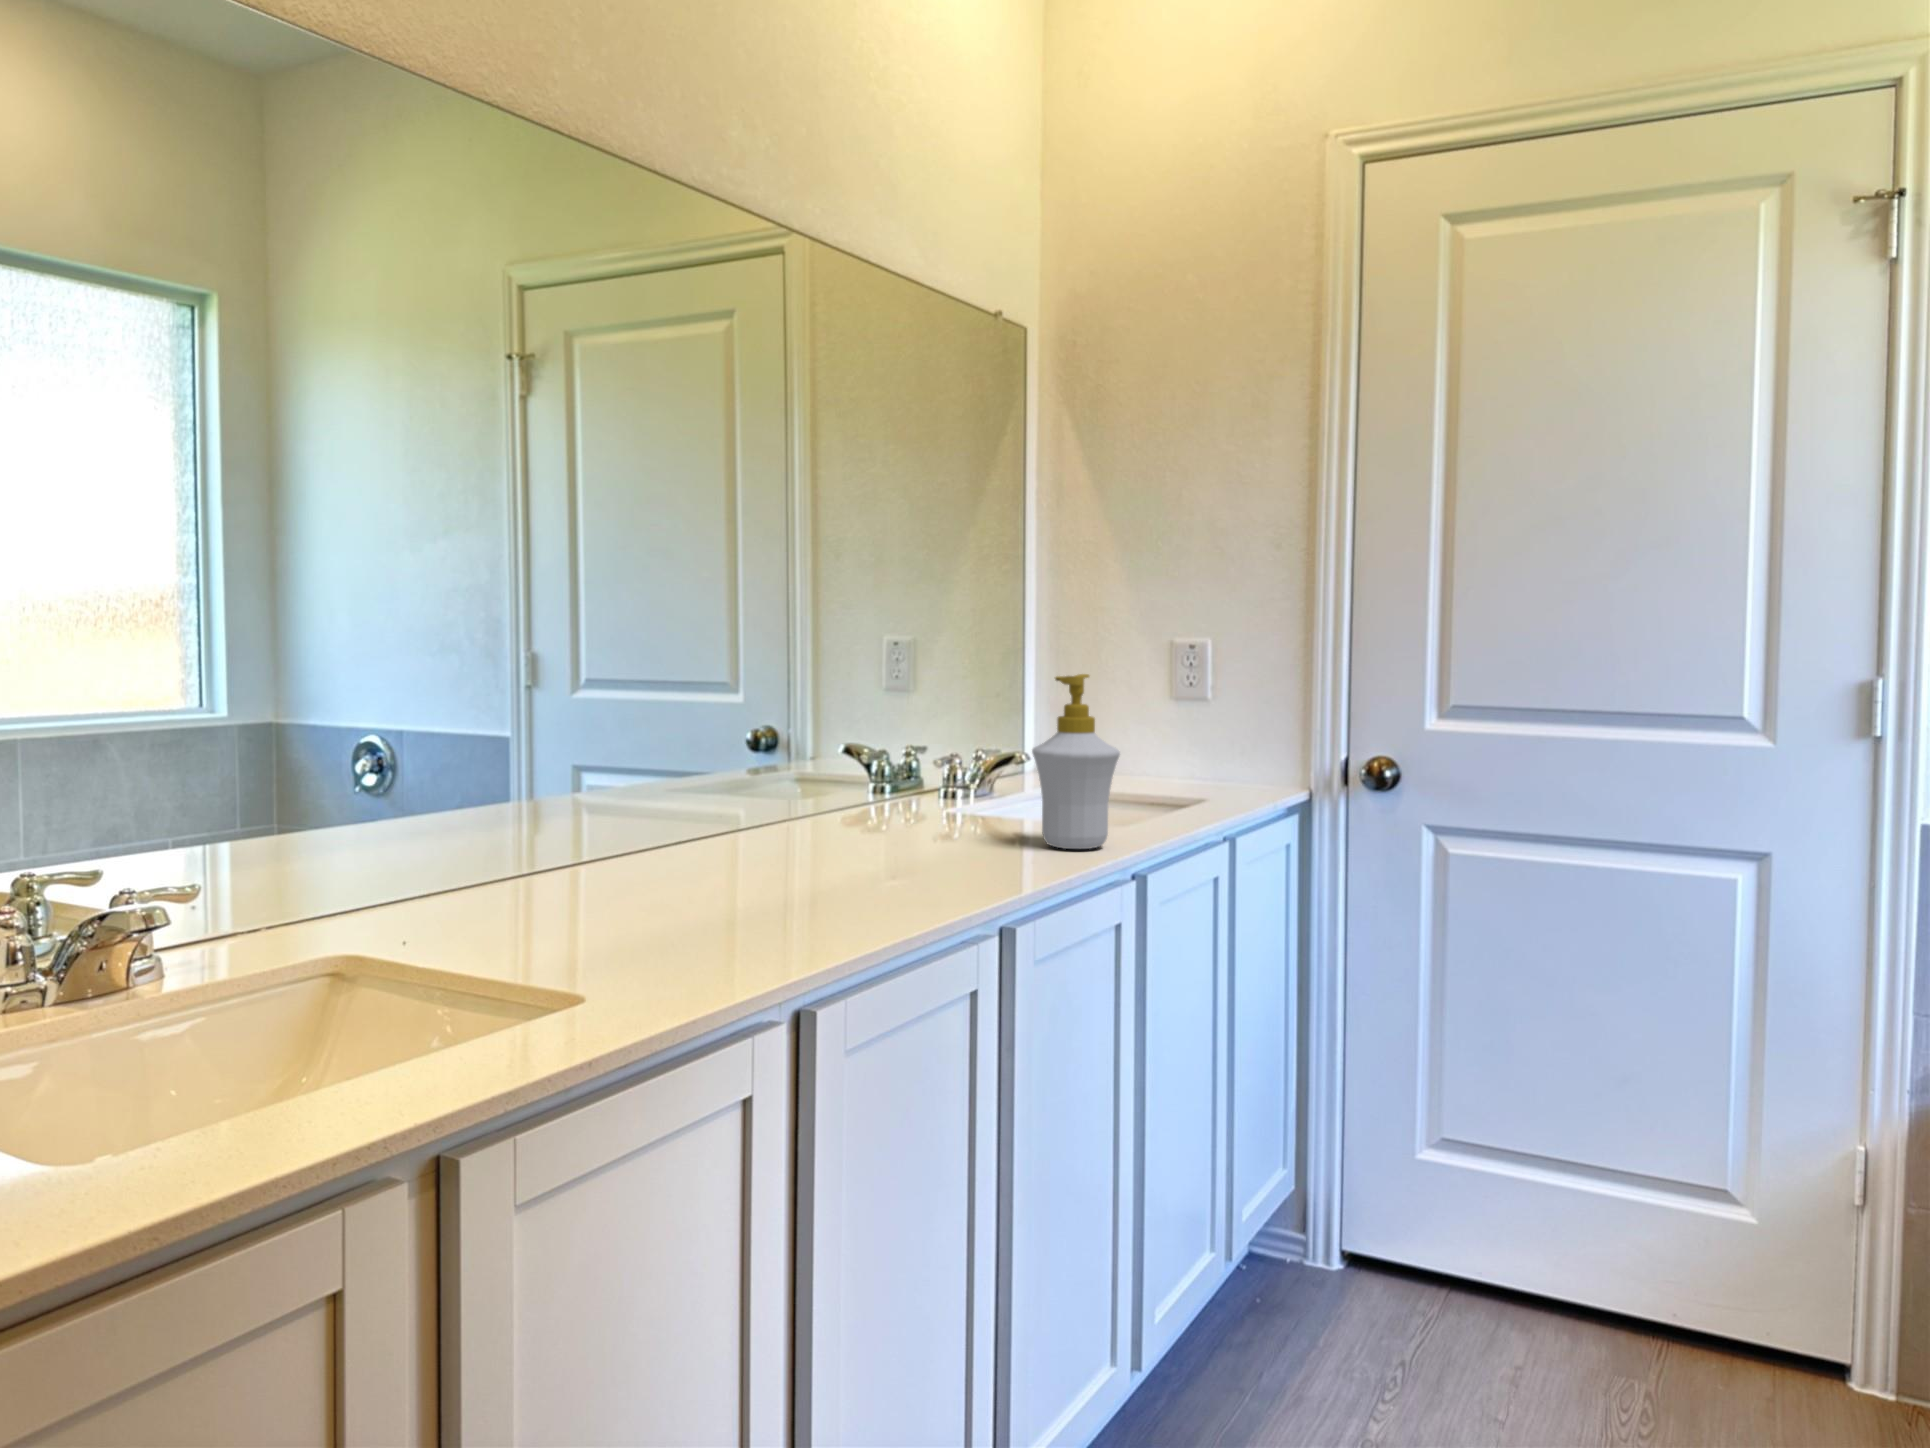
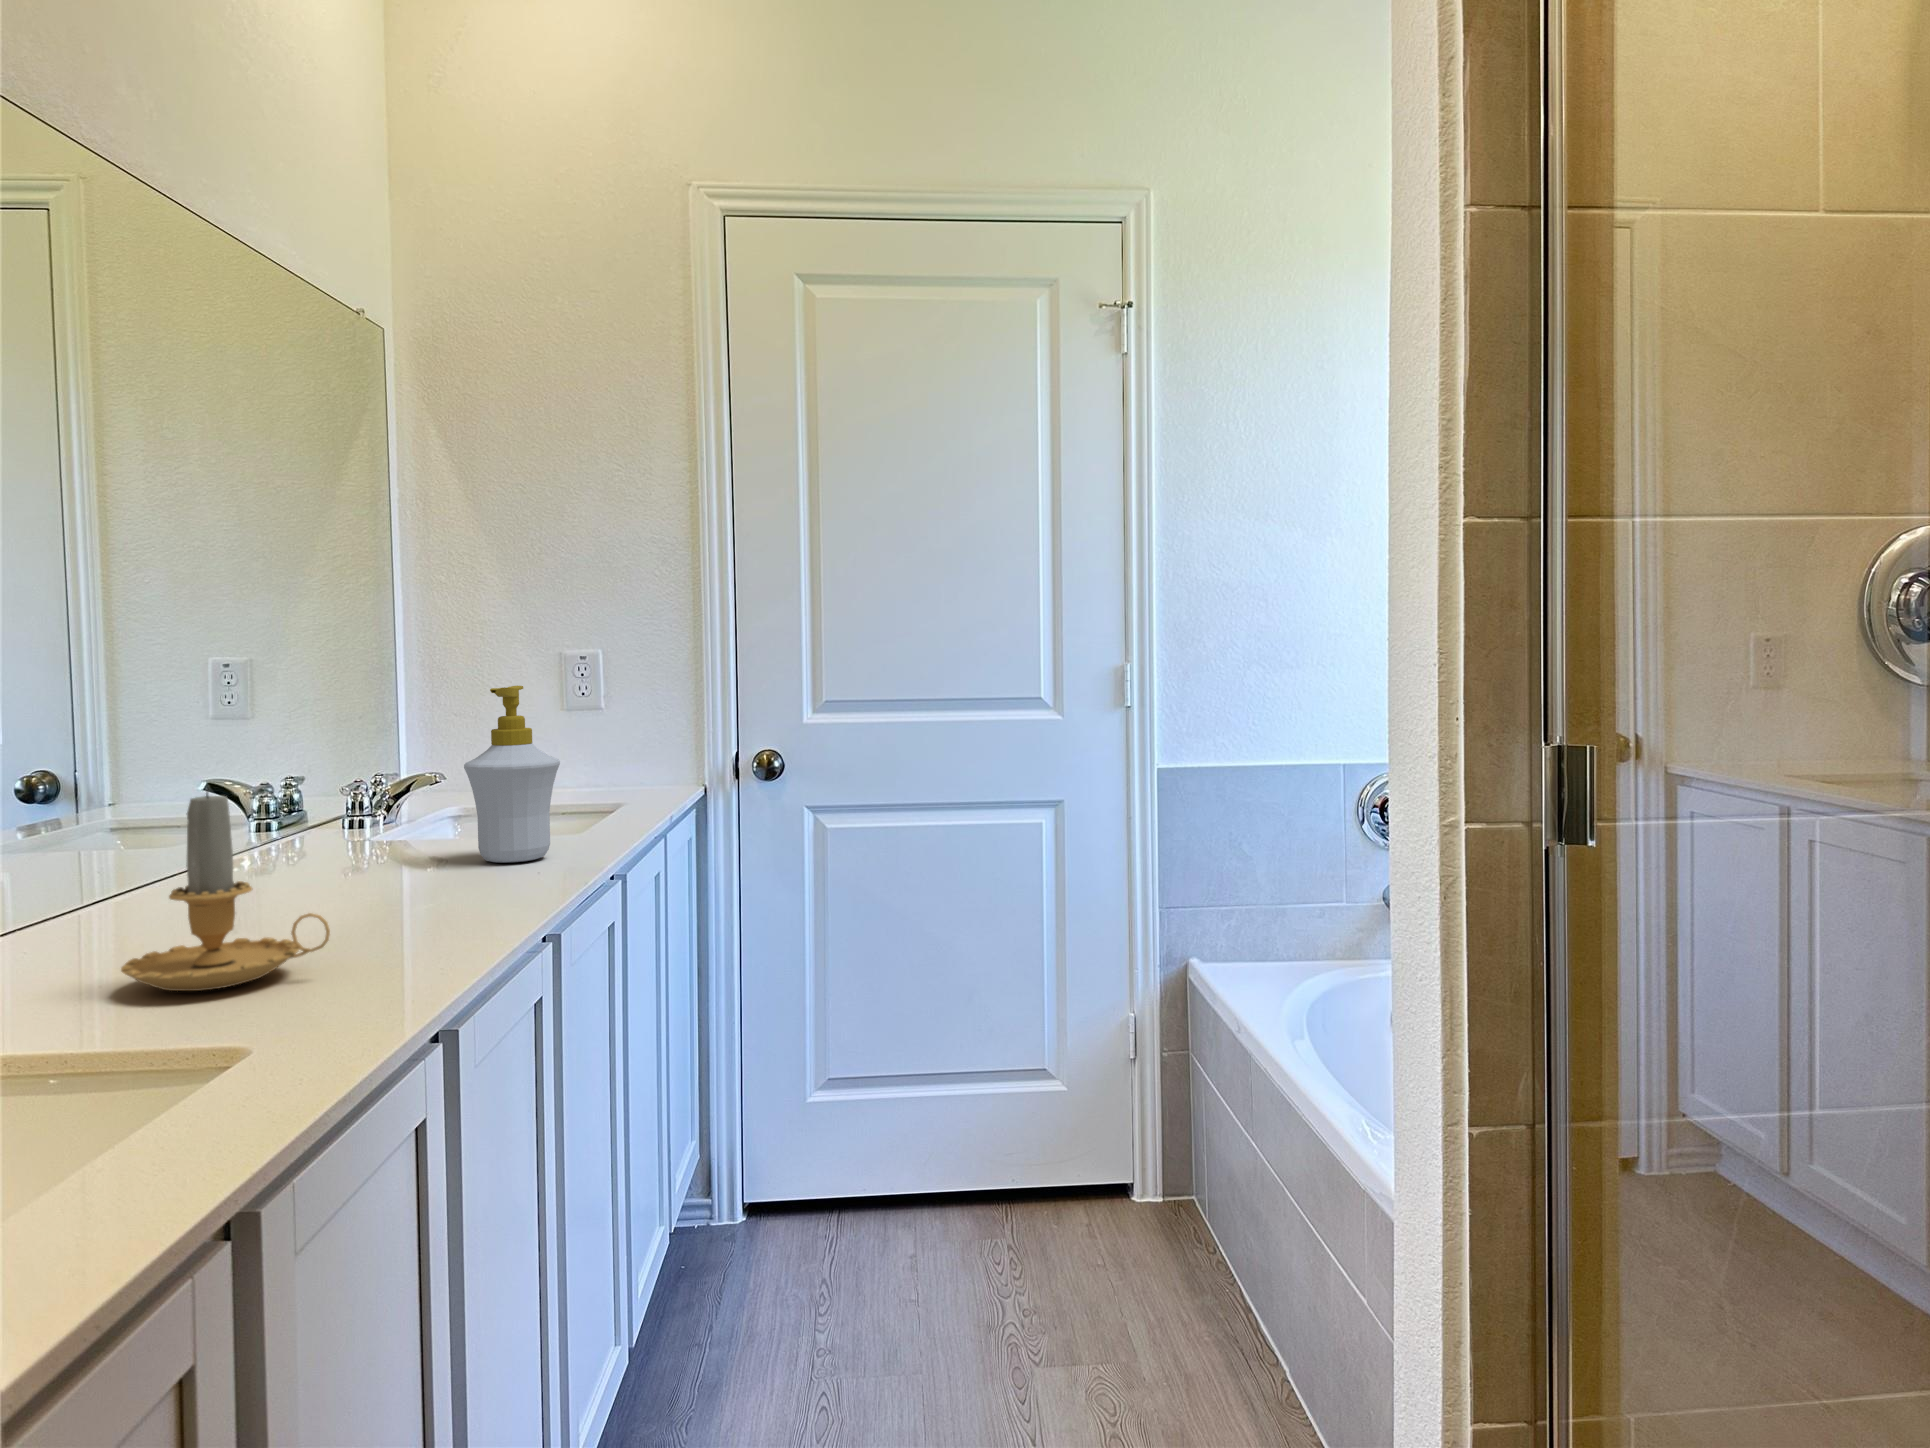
candle: none [722,757,867,927] -> present [121,791,330,991]

